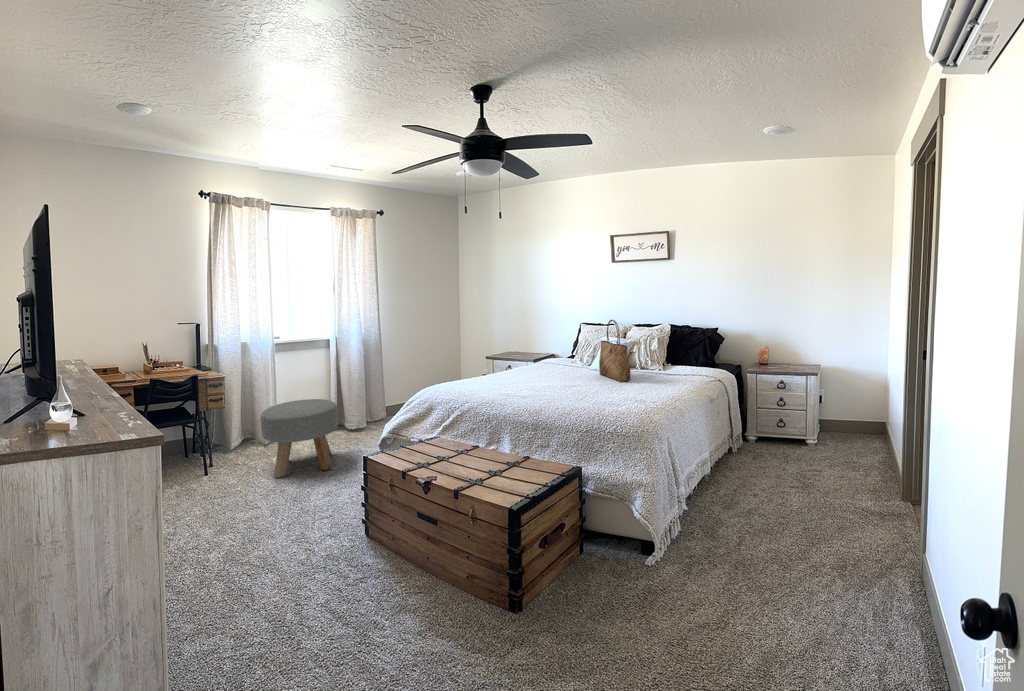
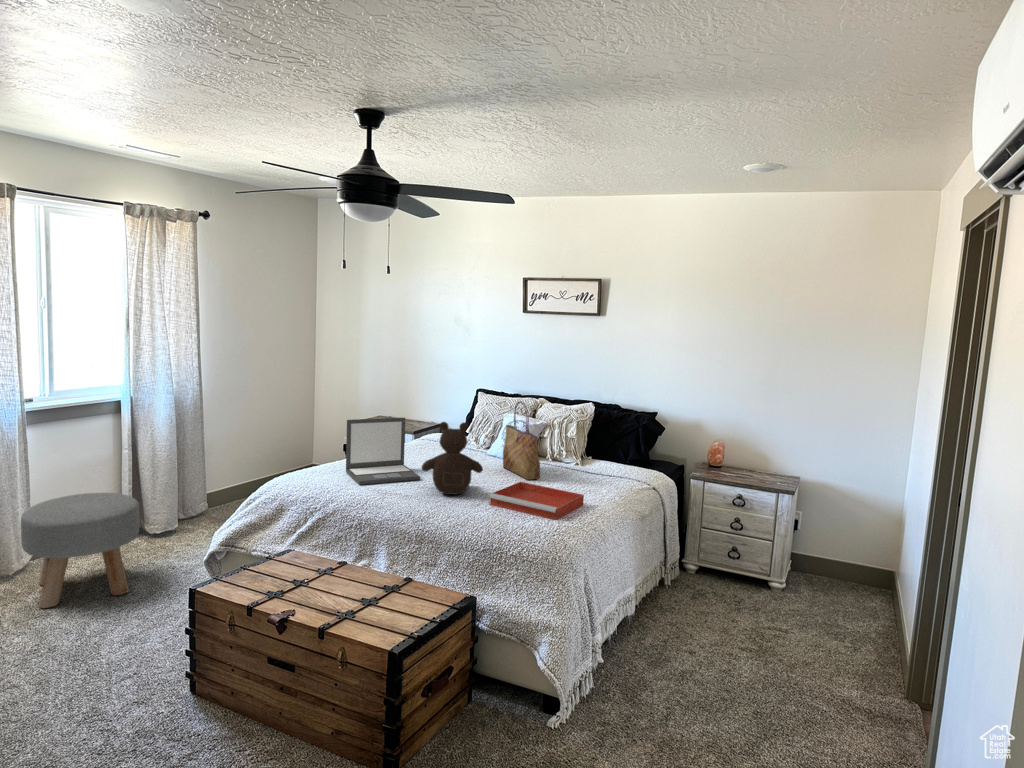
teddy bear: none [534,334,583,392] -> present [422,422,483,494]
laptop: none [477,337,534,387] -> present [346,418,420,485]
tray: none [589,381,670,408] -> present [489,482,584,520]

